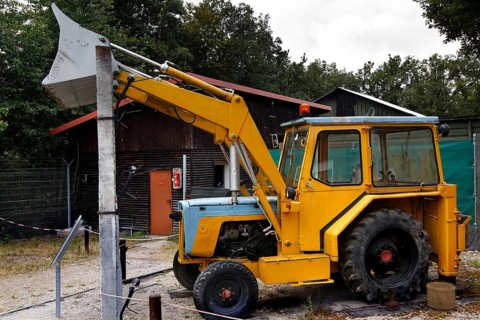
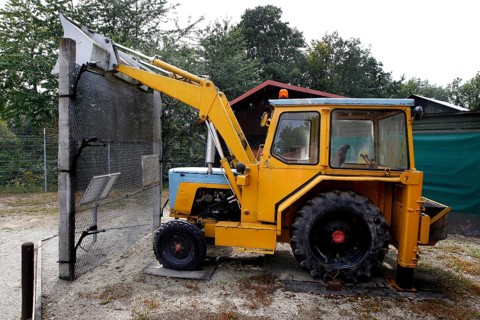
wooden bucket: present [427,282,456,310] -> none [373,270,405,302]

